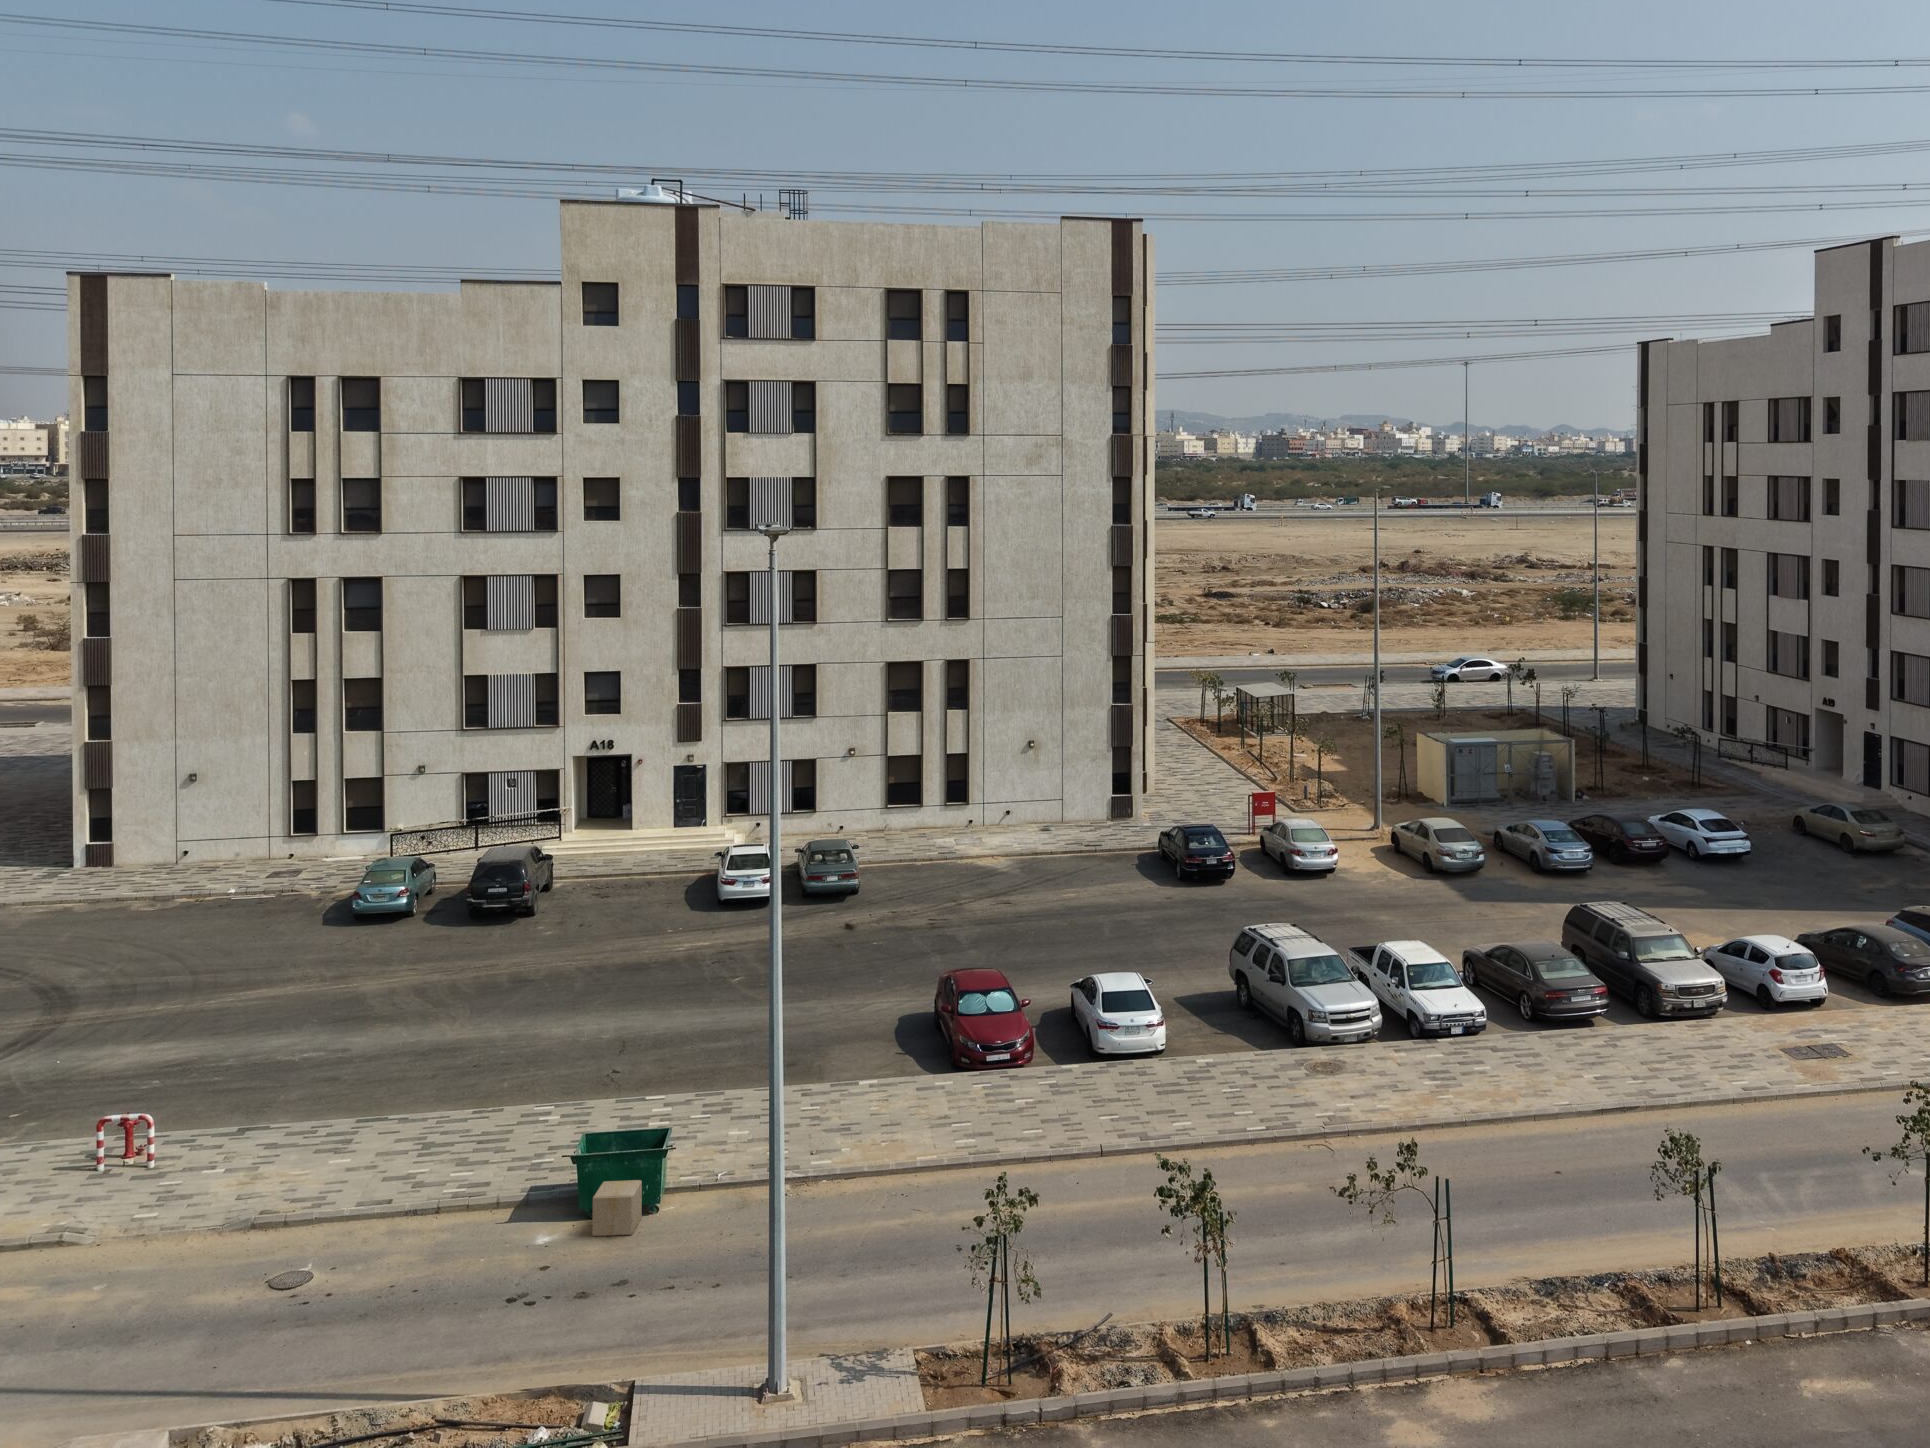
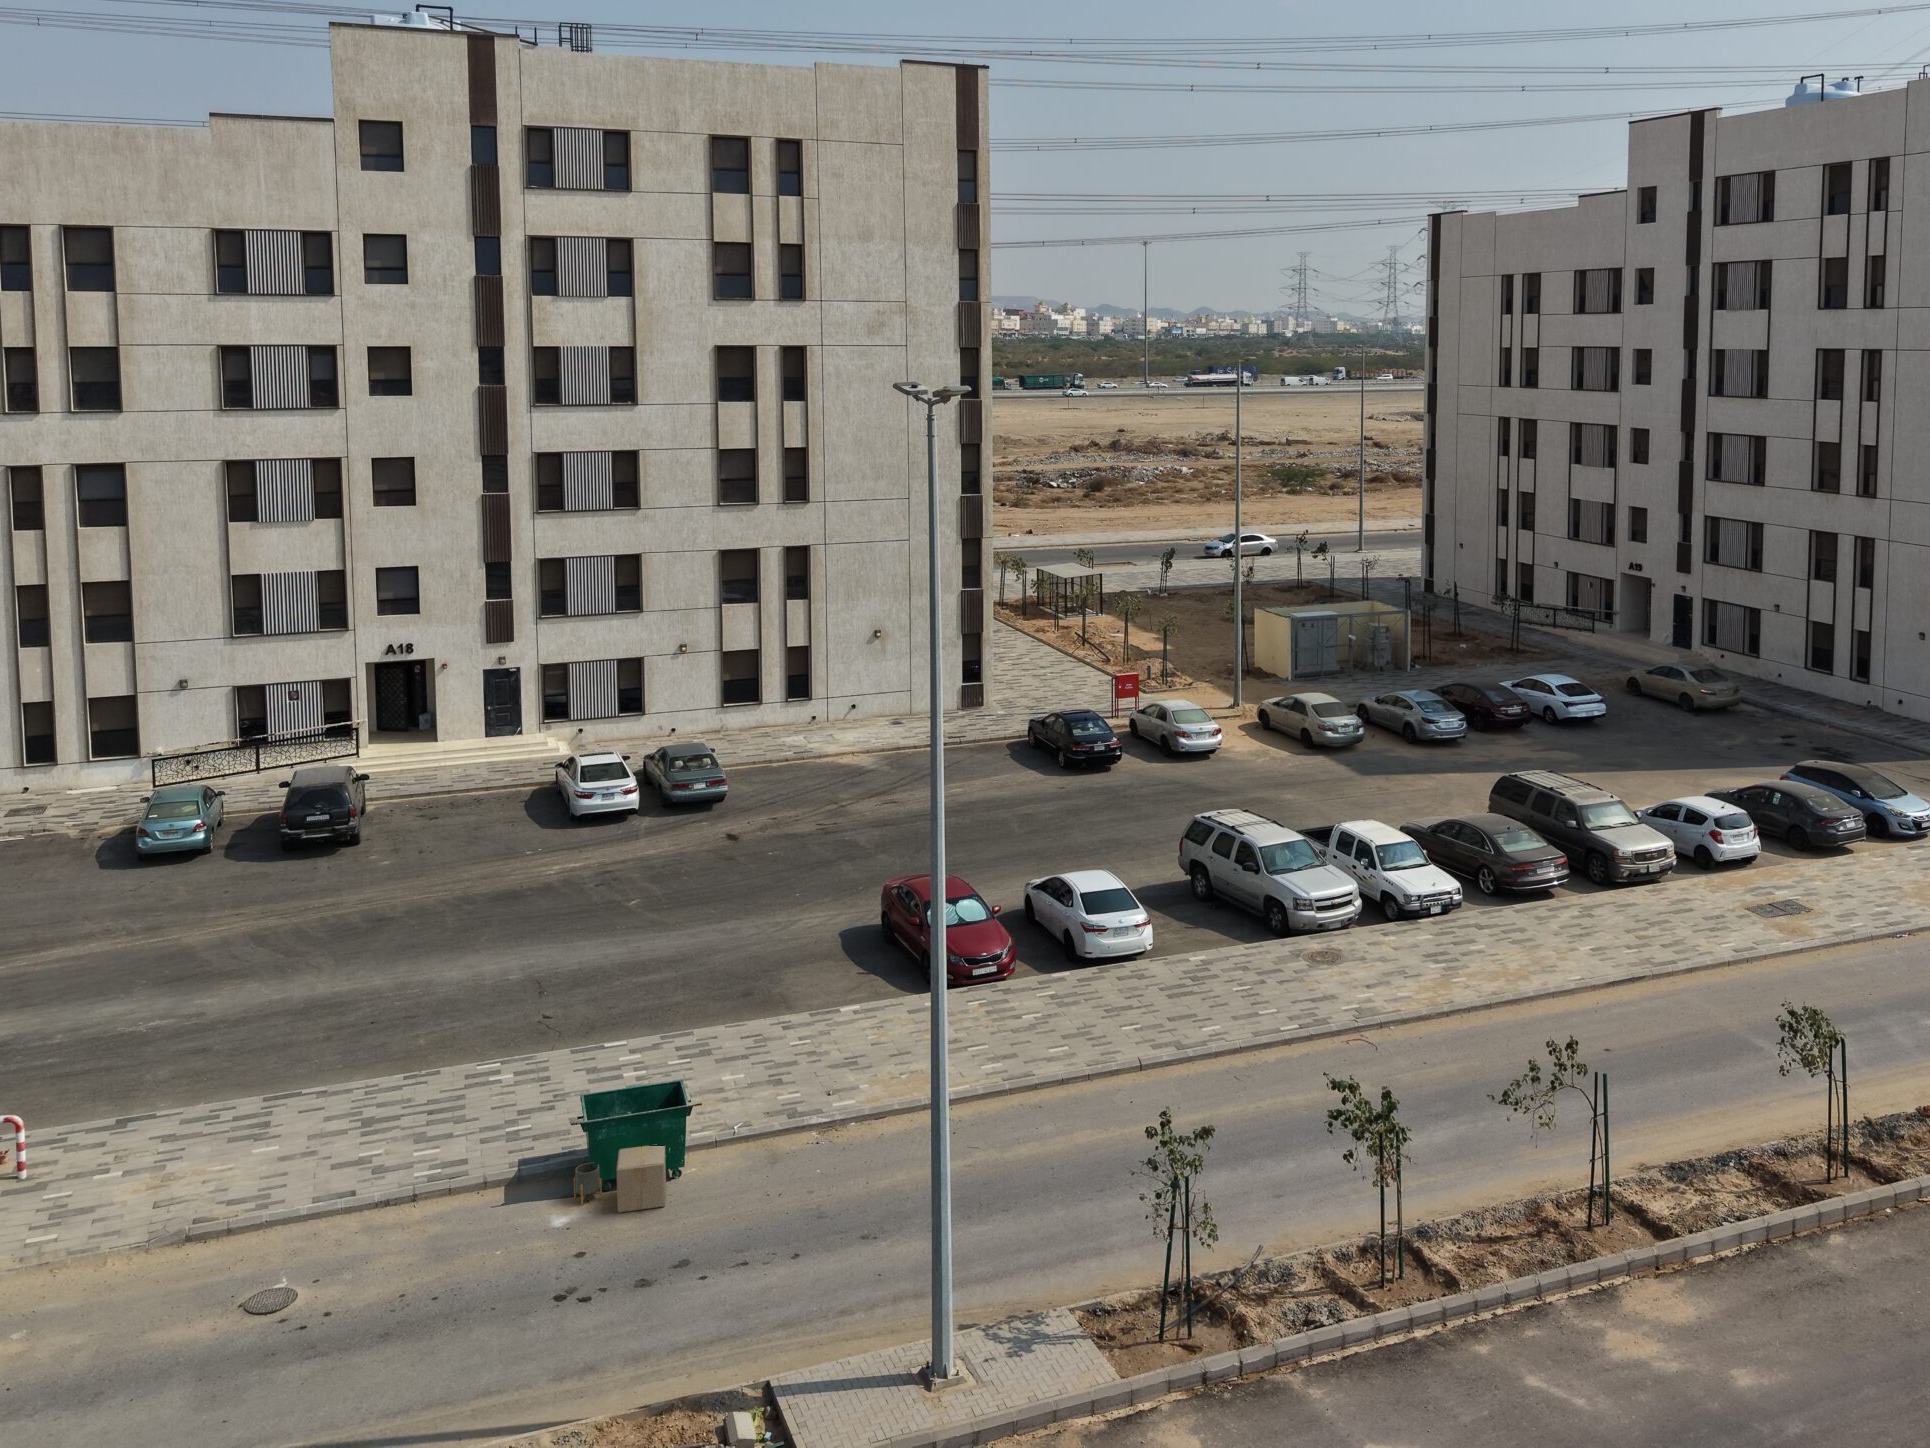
planter: none [564,1191,586,1228] -> present [574,1163,602,1206]

